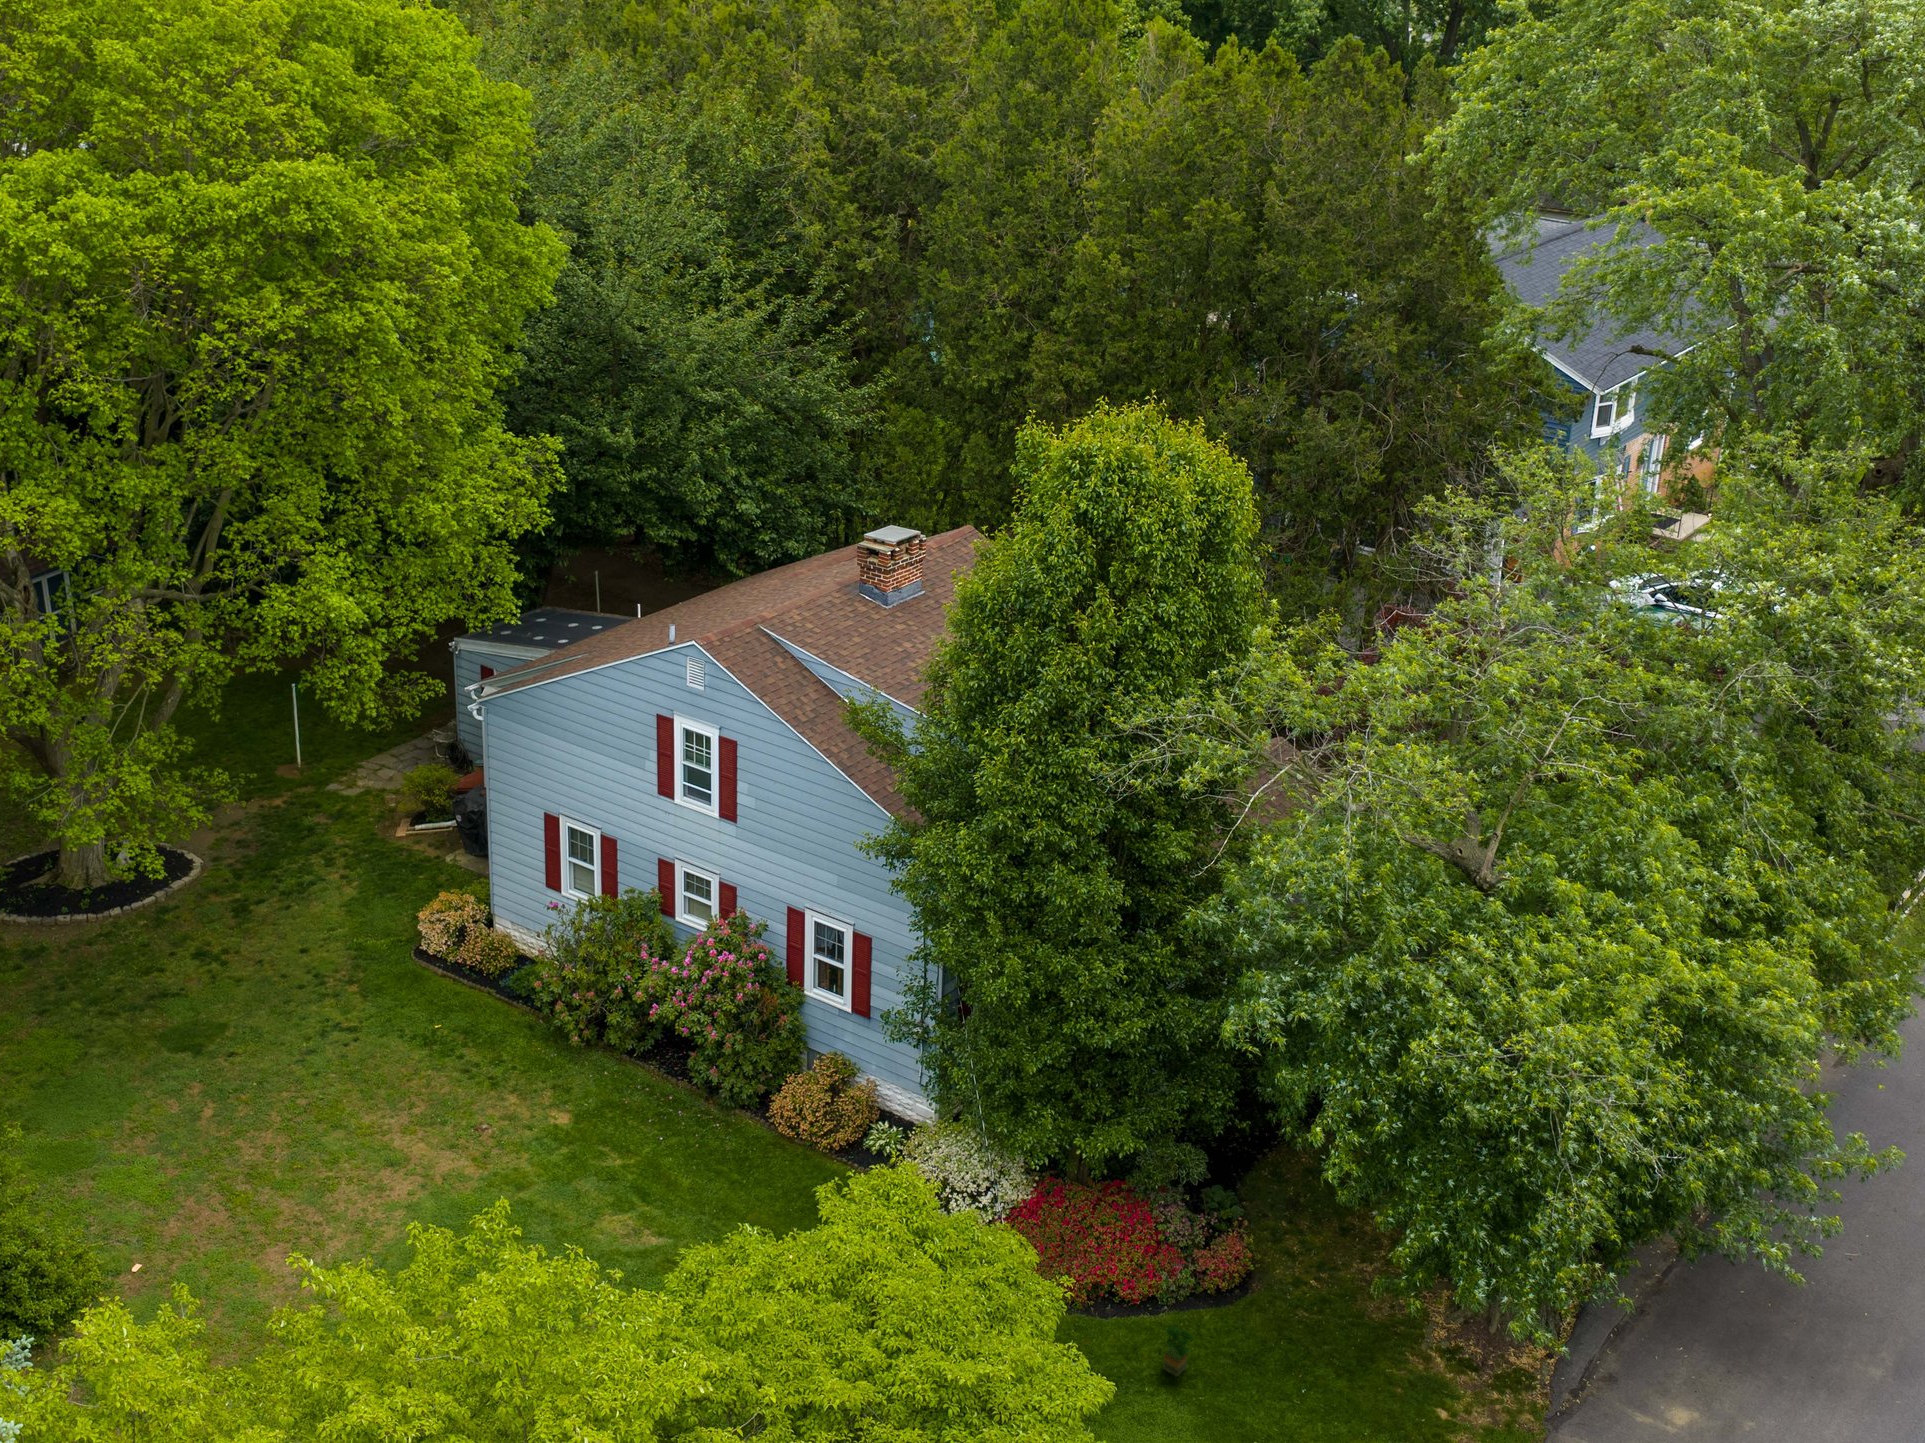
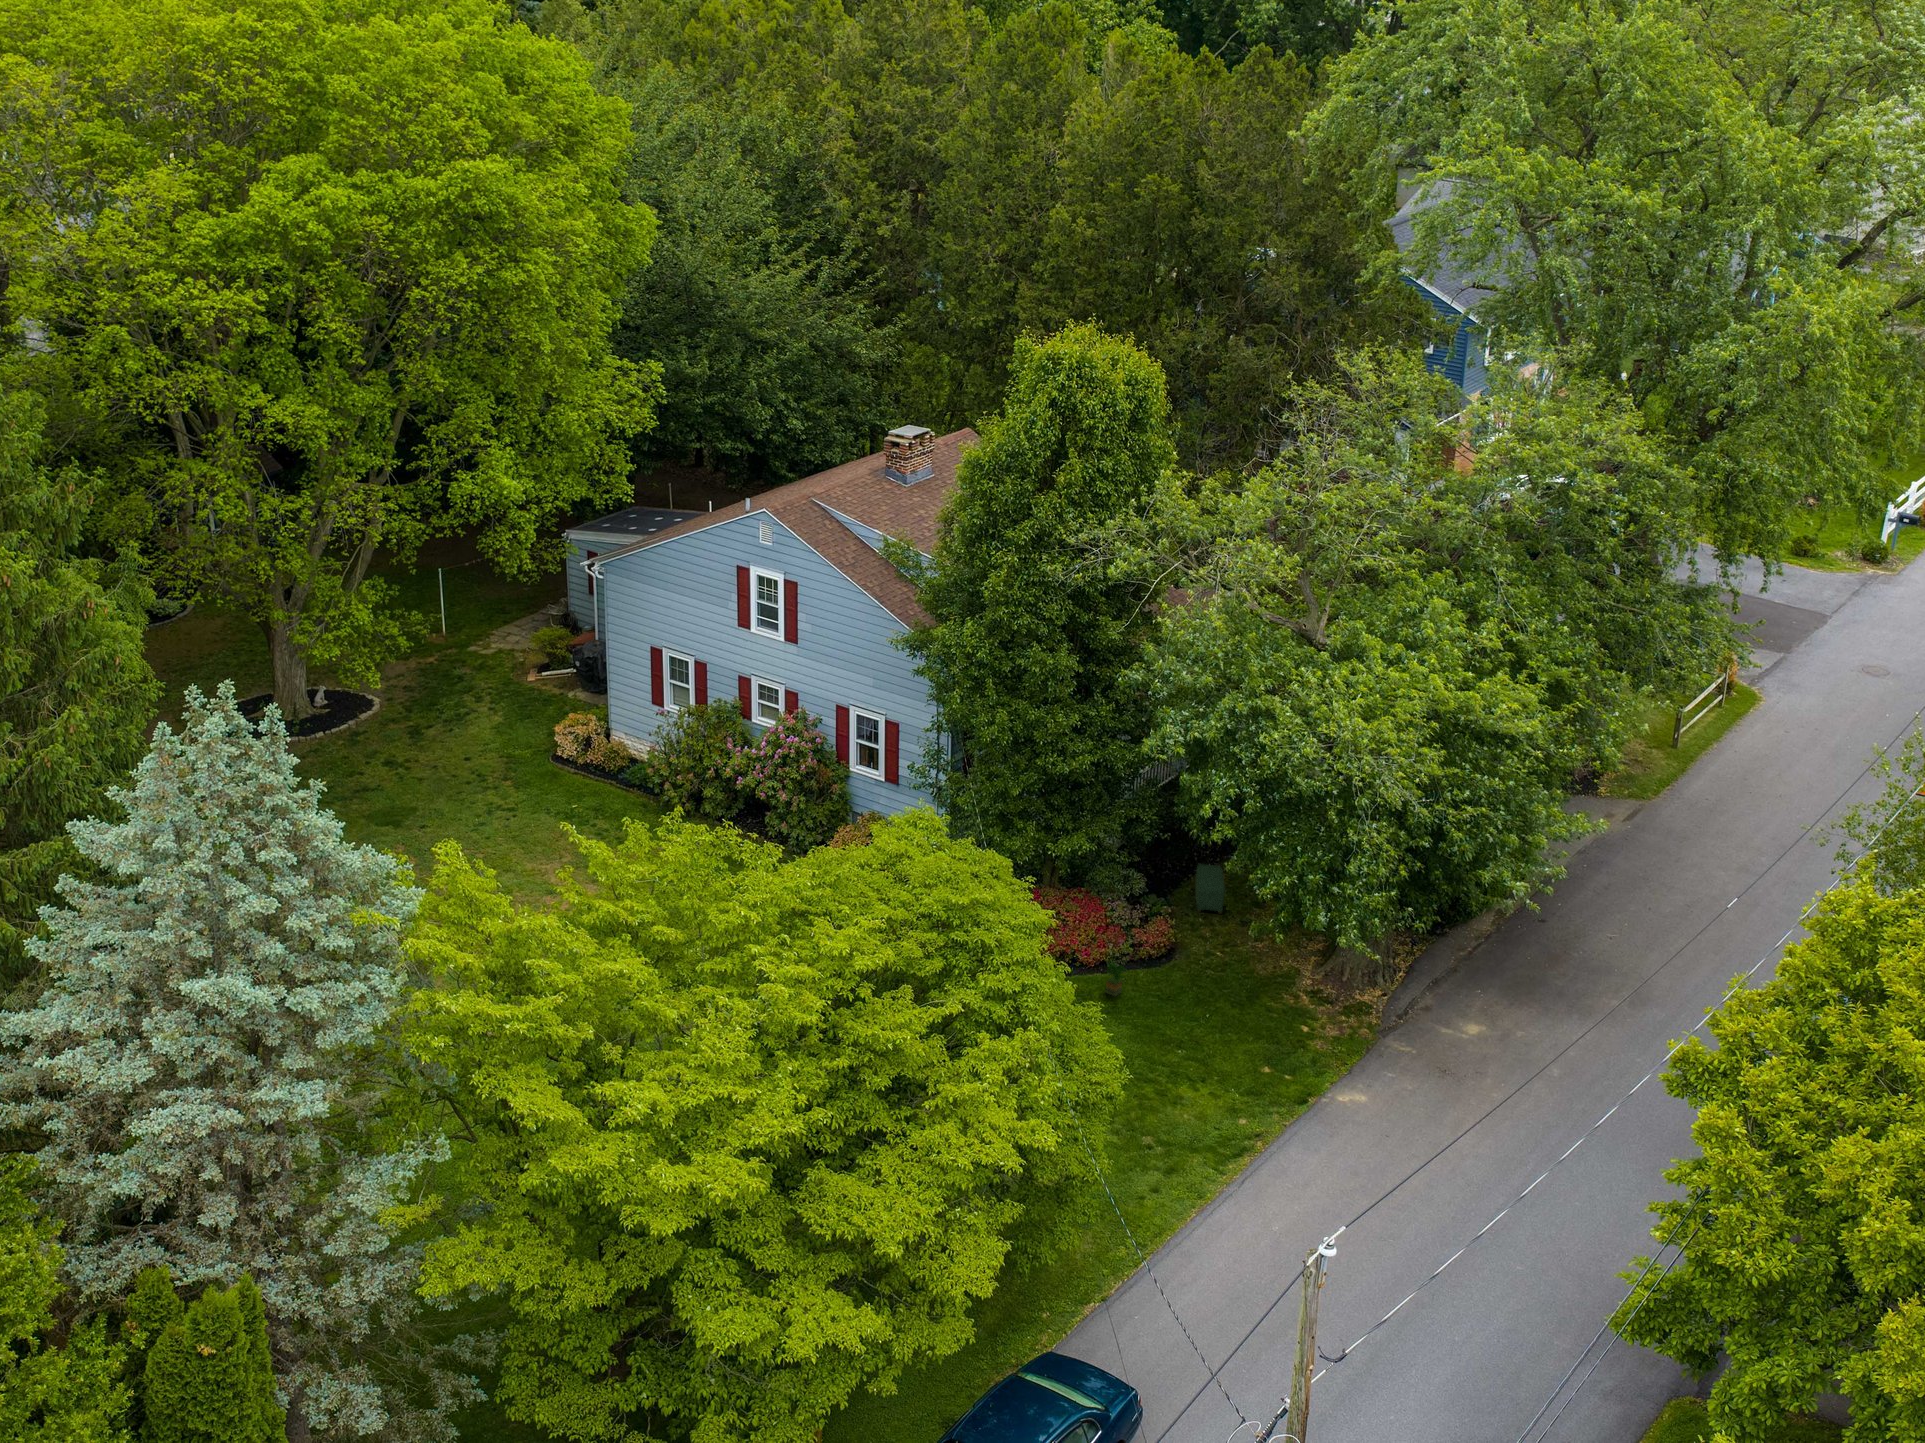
bench: none [1277,1138,1322,1218] -> present [1195,864,1225,914]

